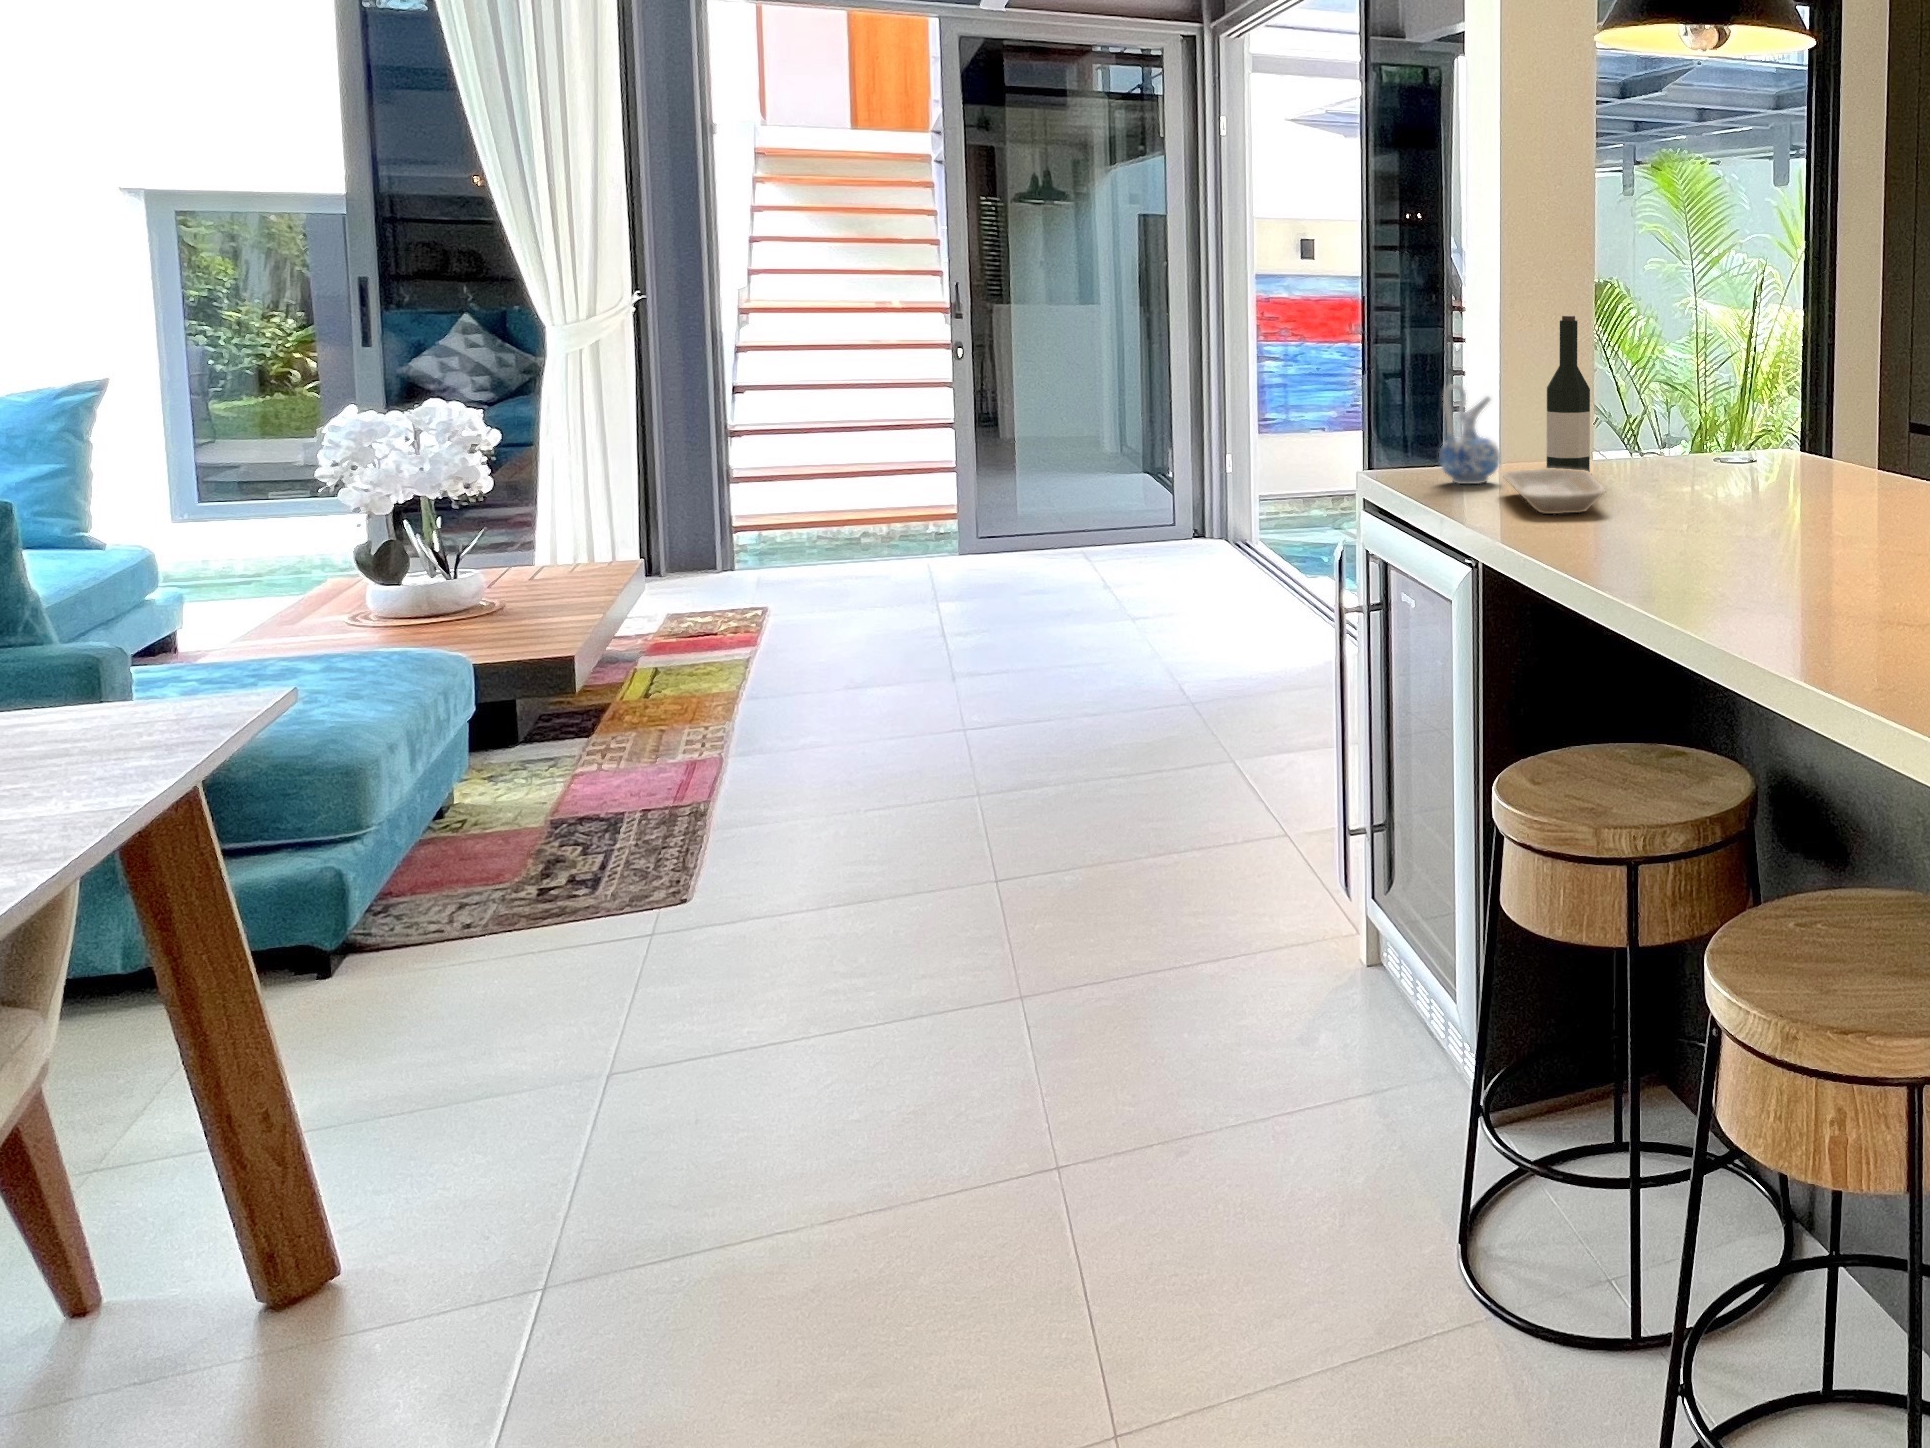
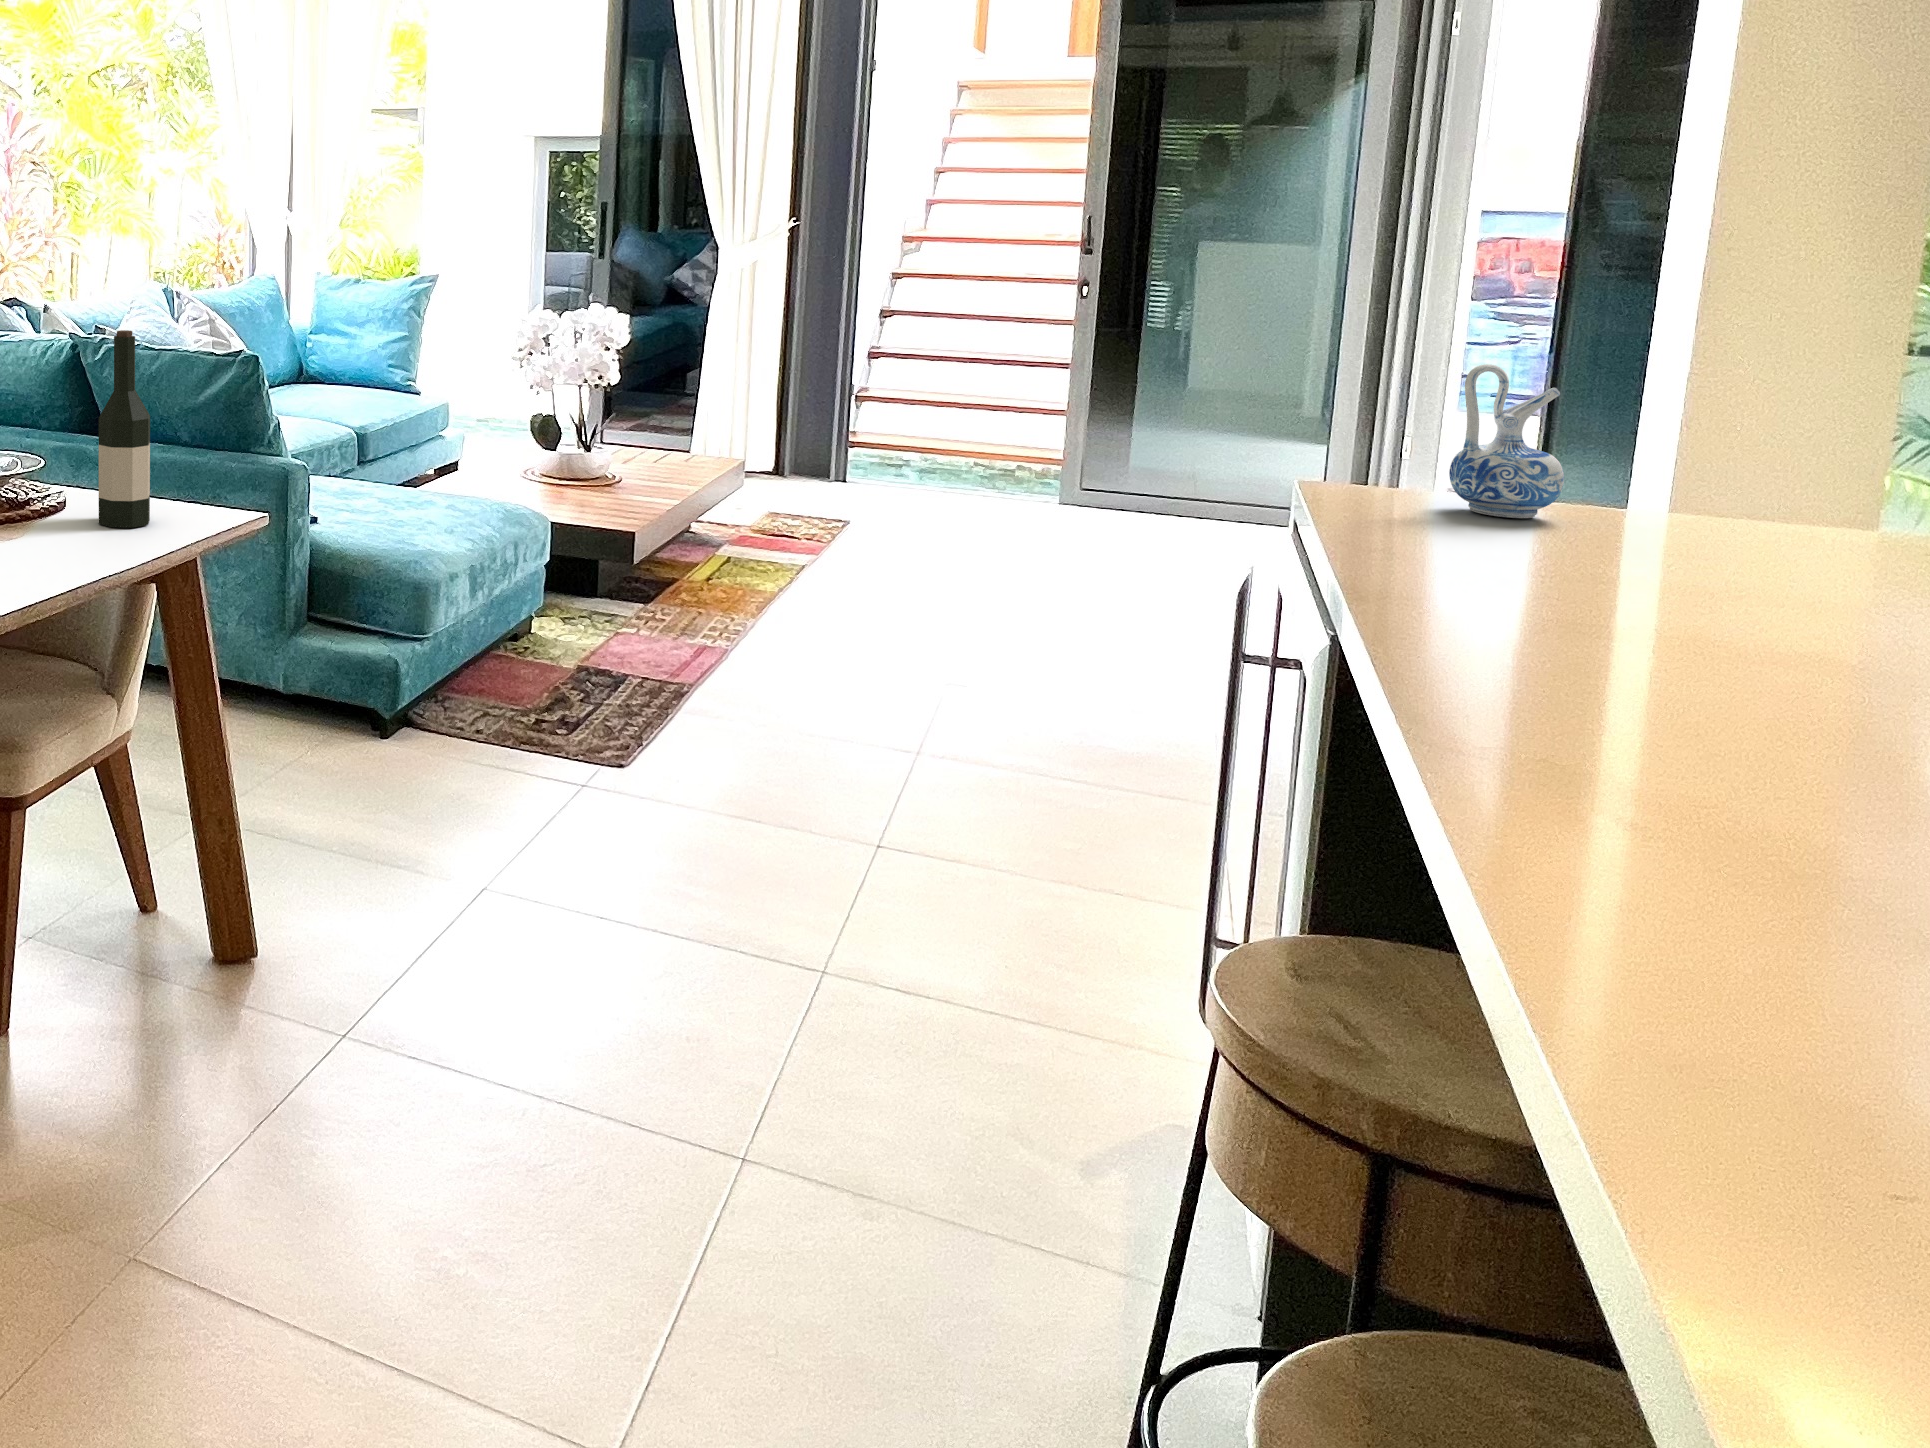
wine bottle: present [1547,316,1590,472] -> present [99,330,150,528]
tray: present [1503,468,1605,514] -> none [1522,507,1714,594]

